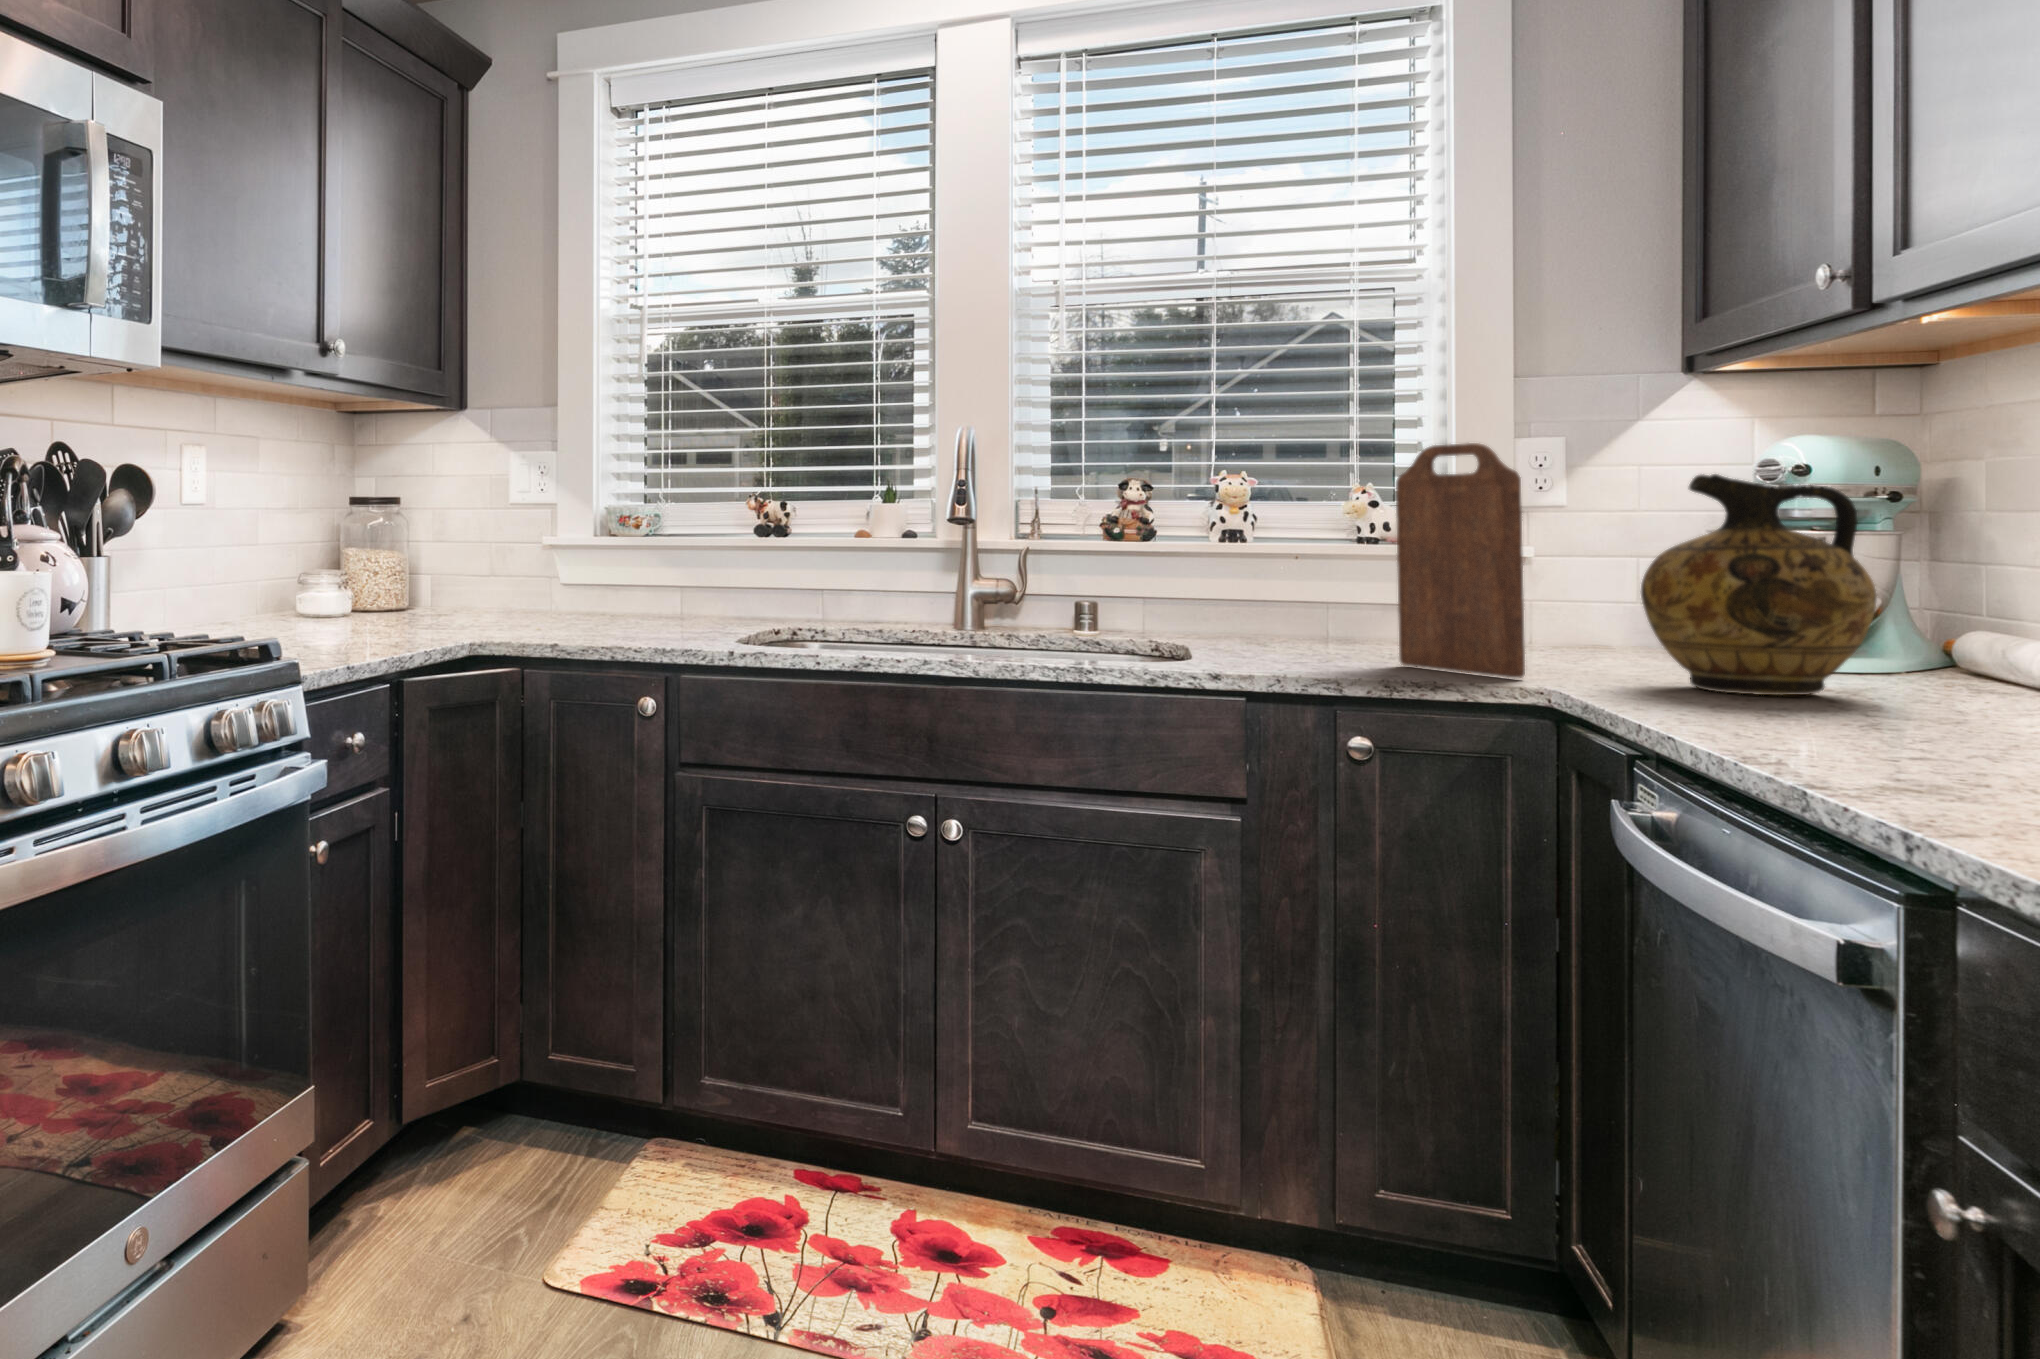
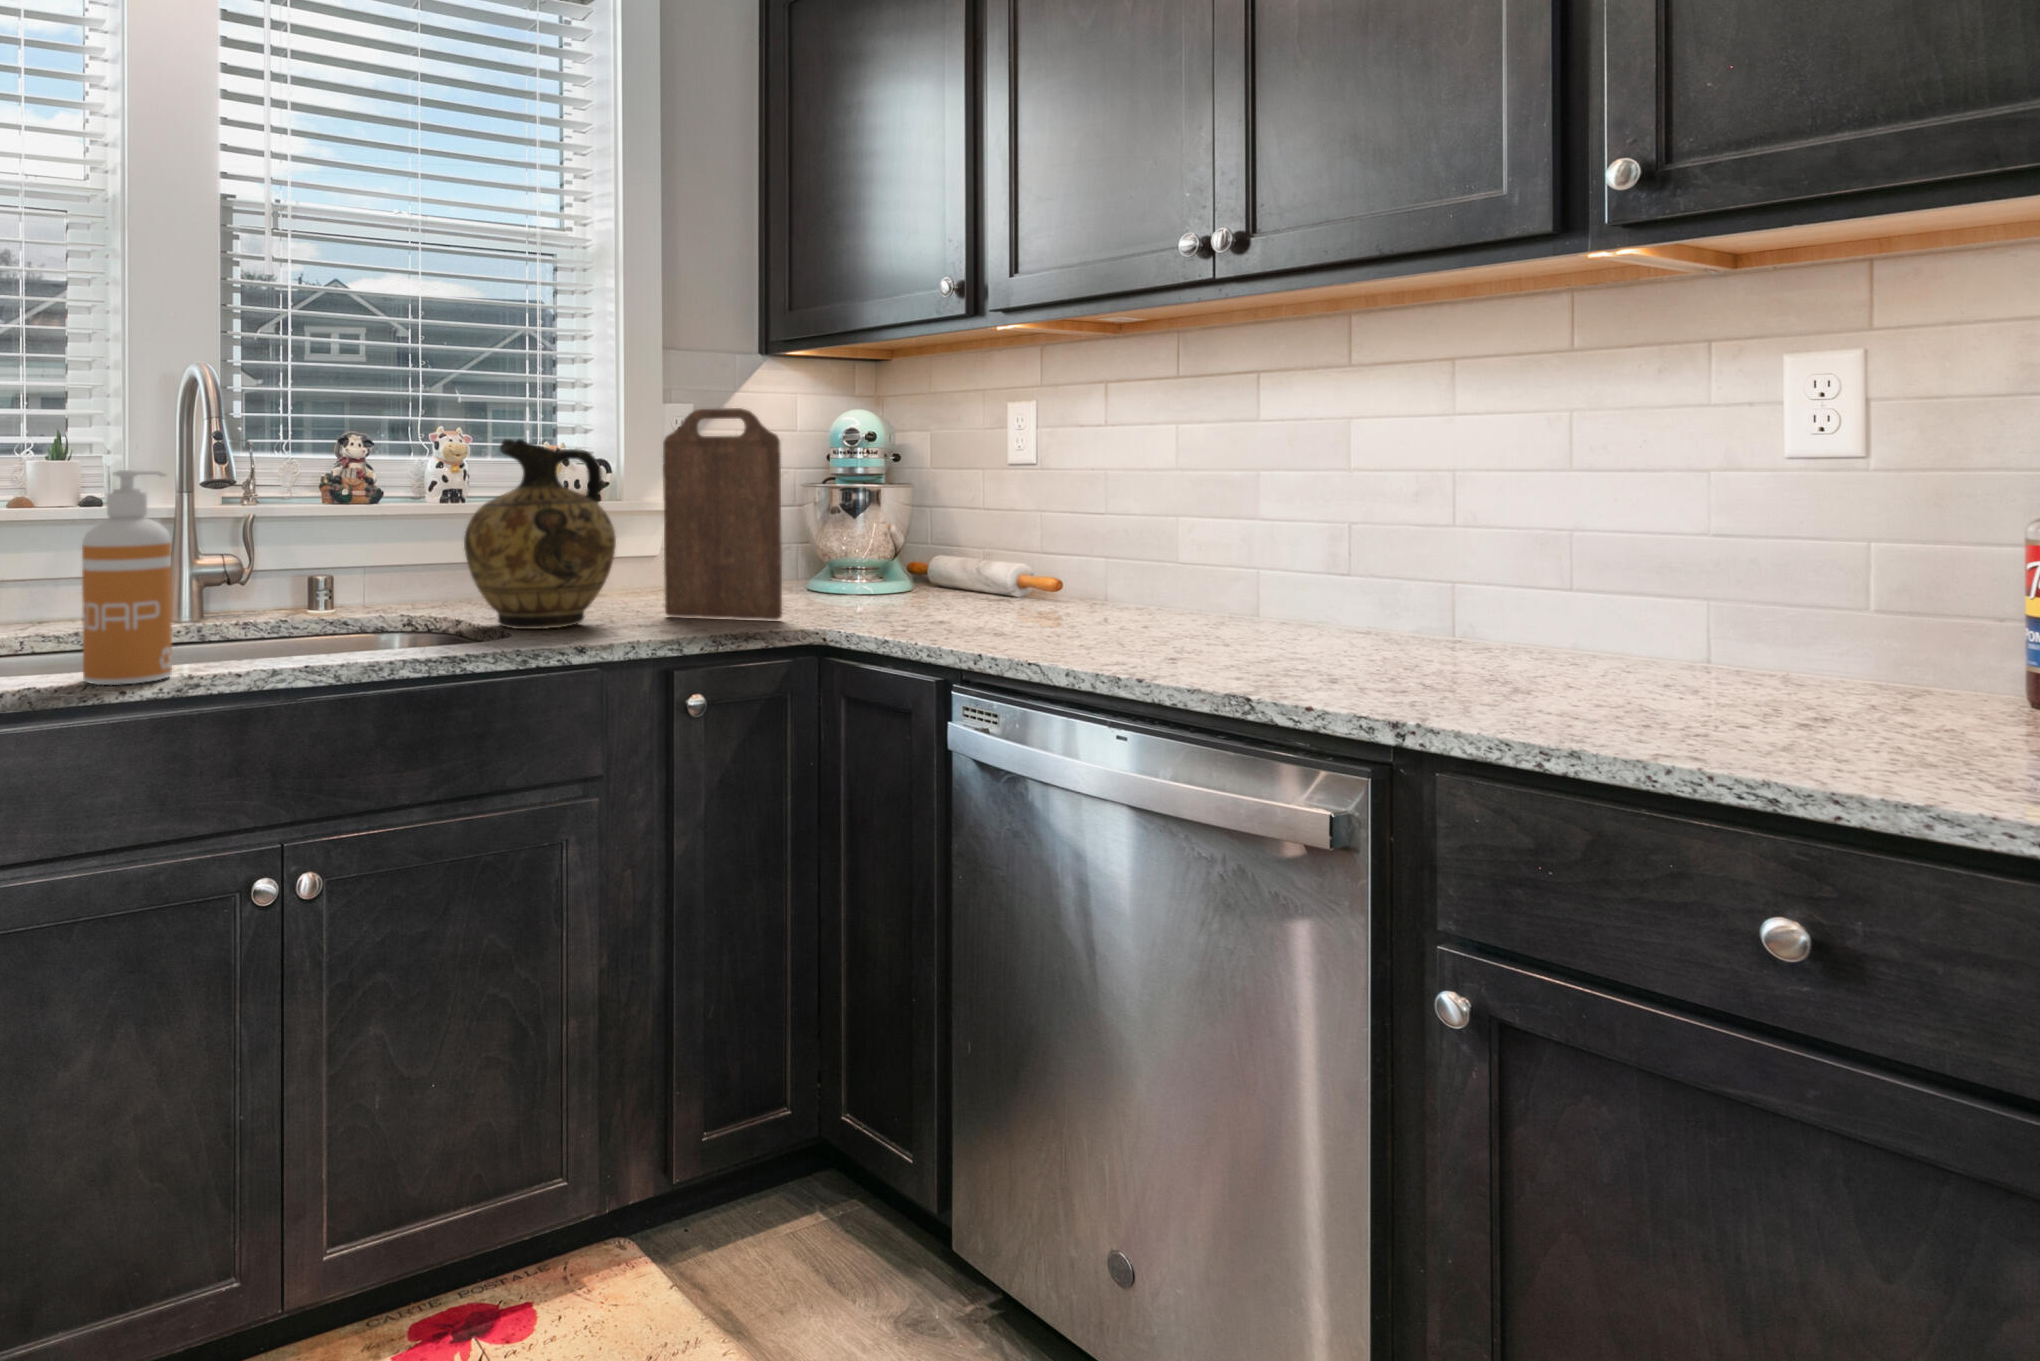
ceramic jug: present [1641,474,1877,695] -> present [464,439,616,629]
soap dispenser: none [793,508,854,656] -> present [82,470,172,685]

